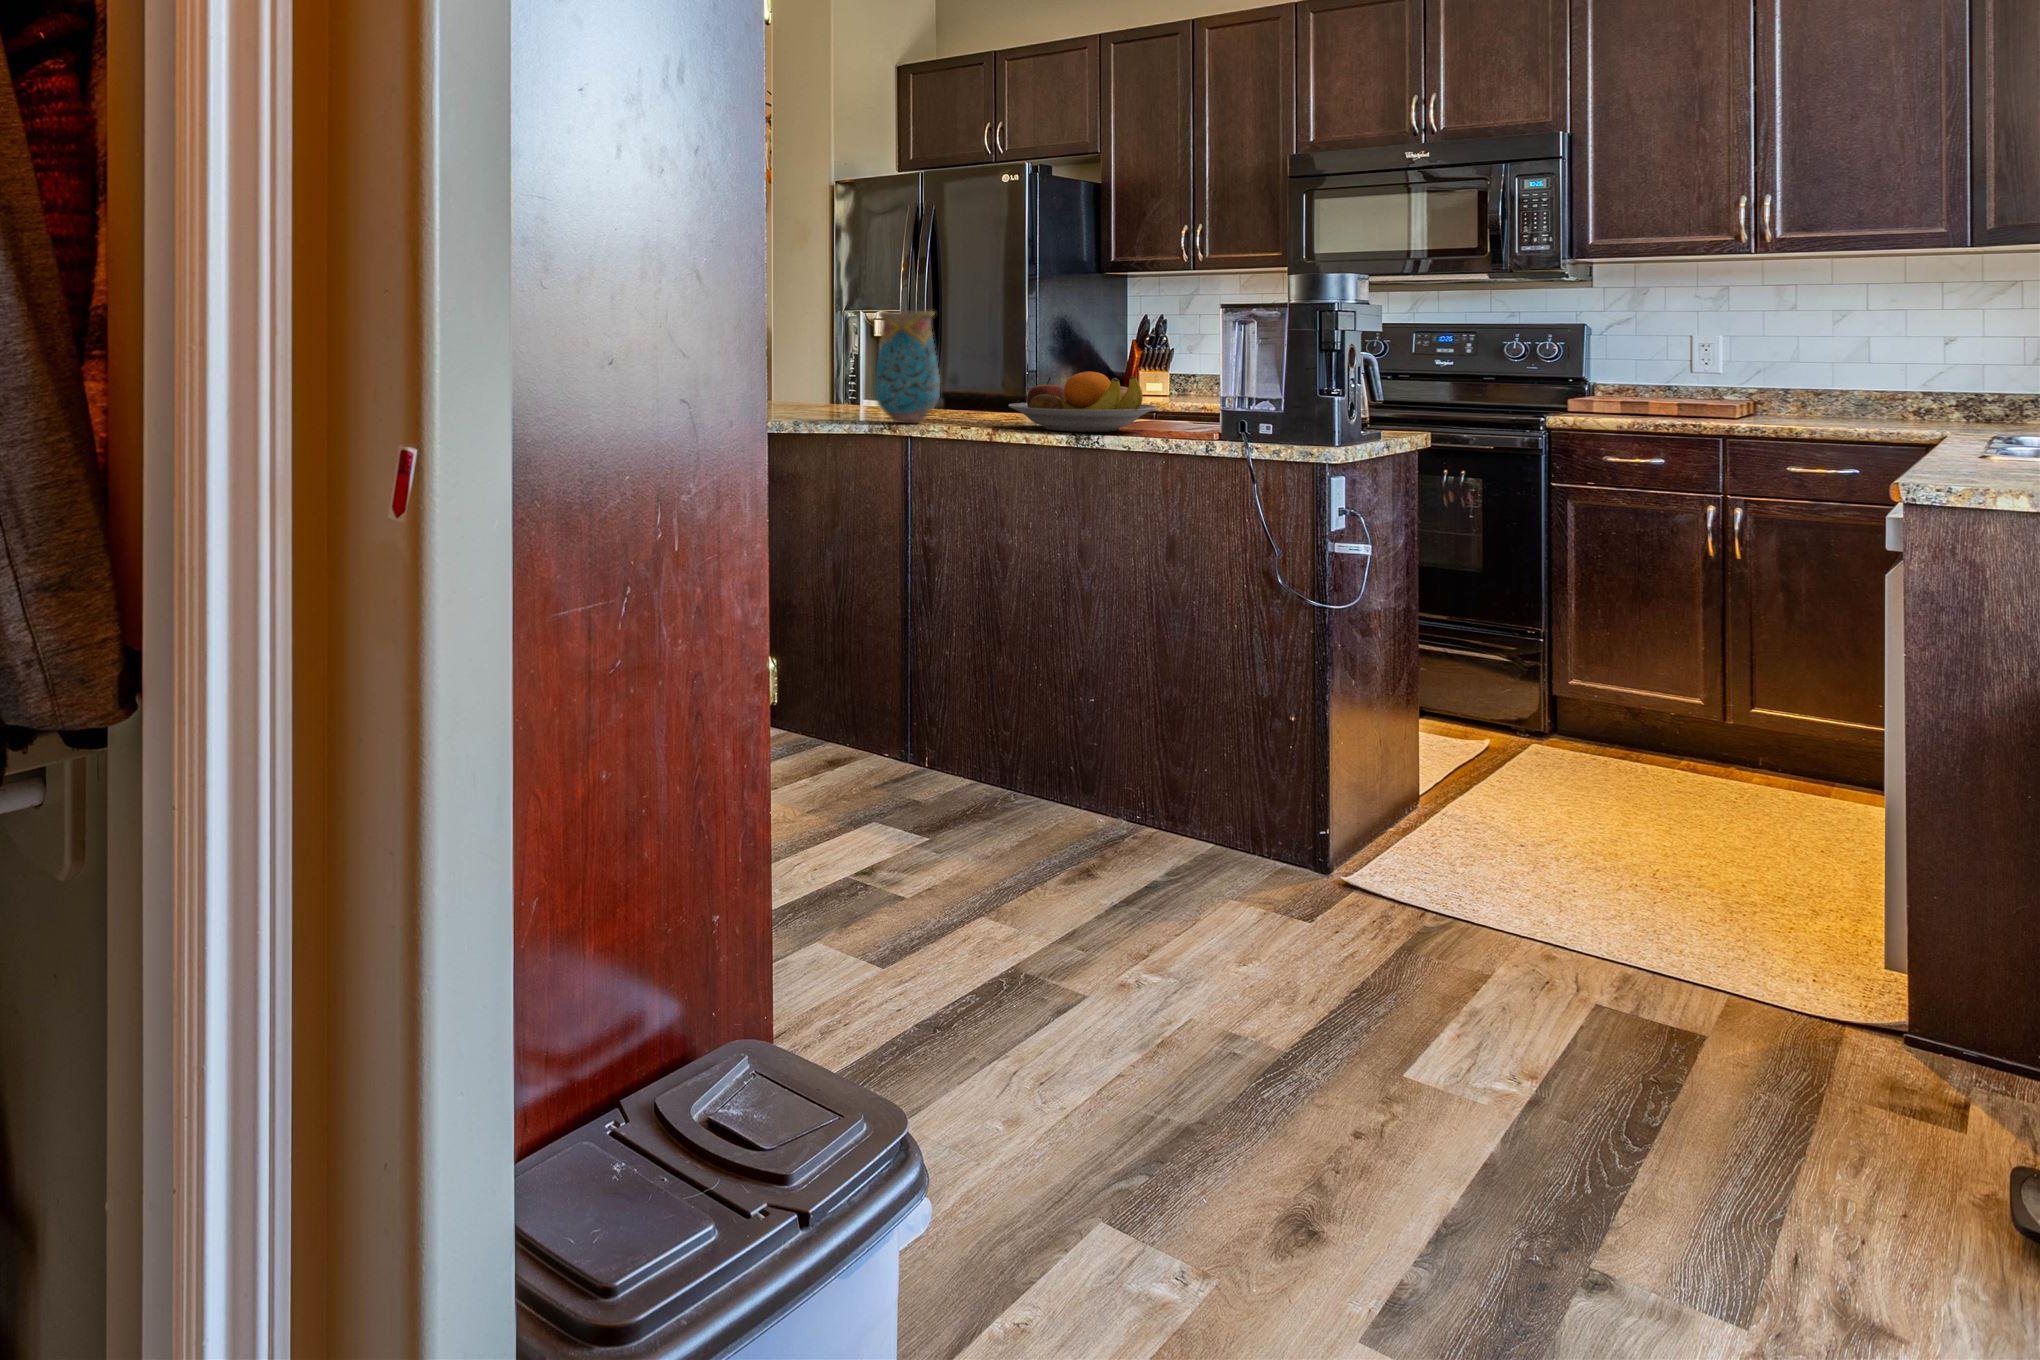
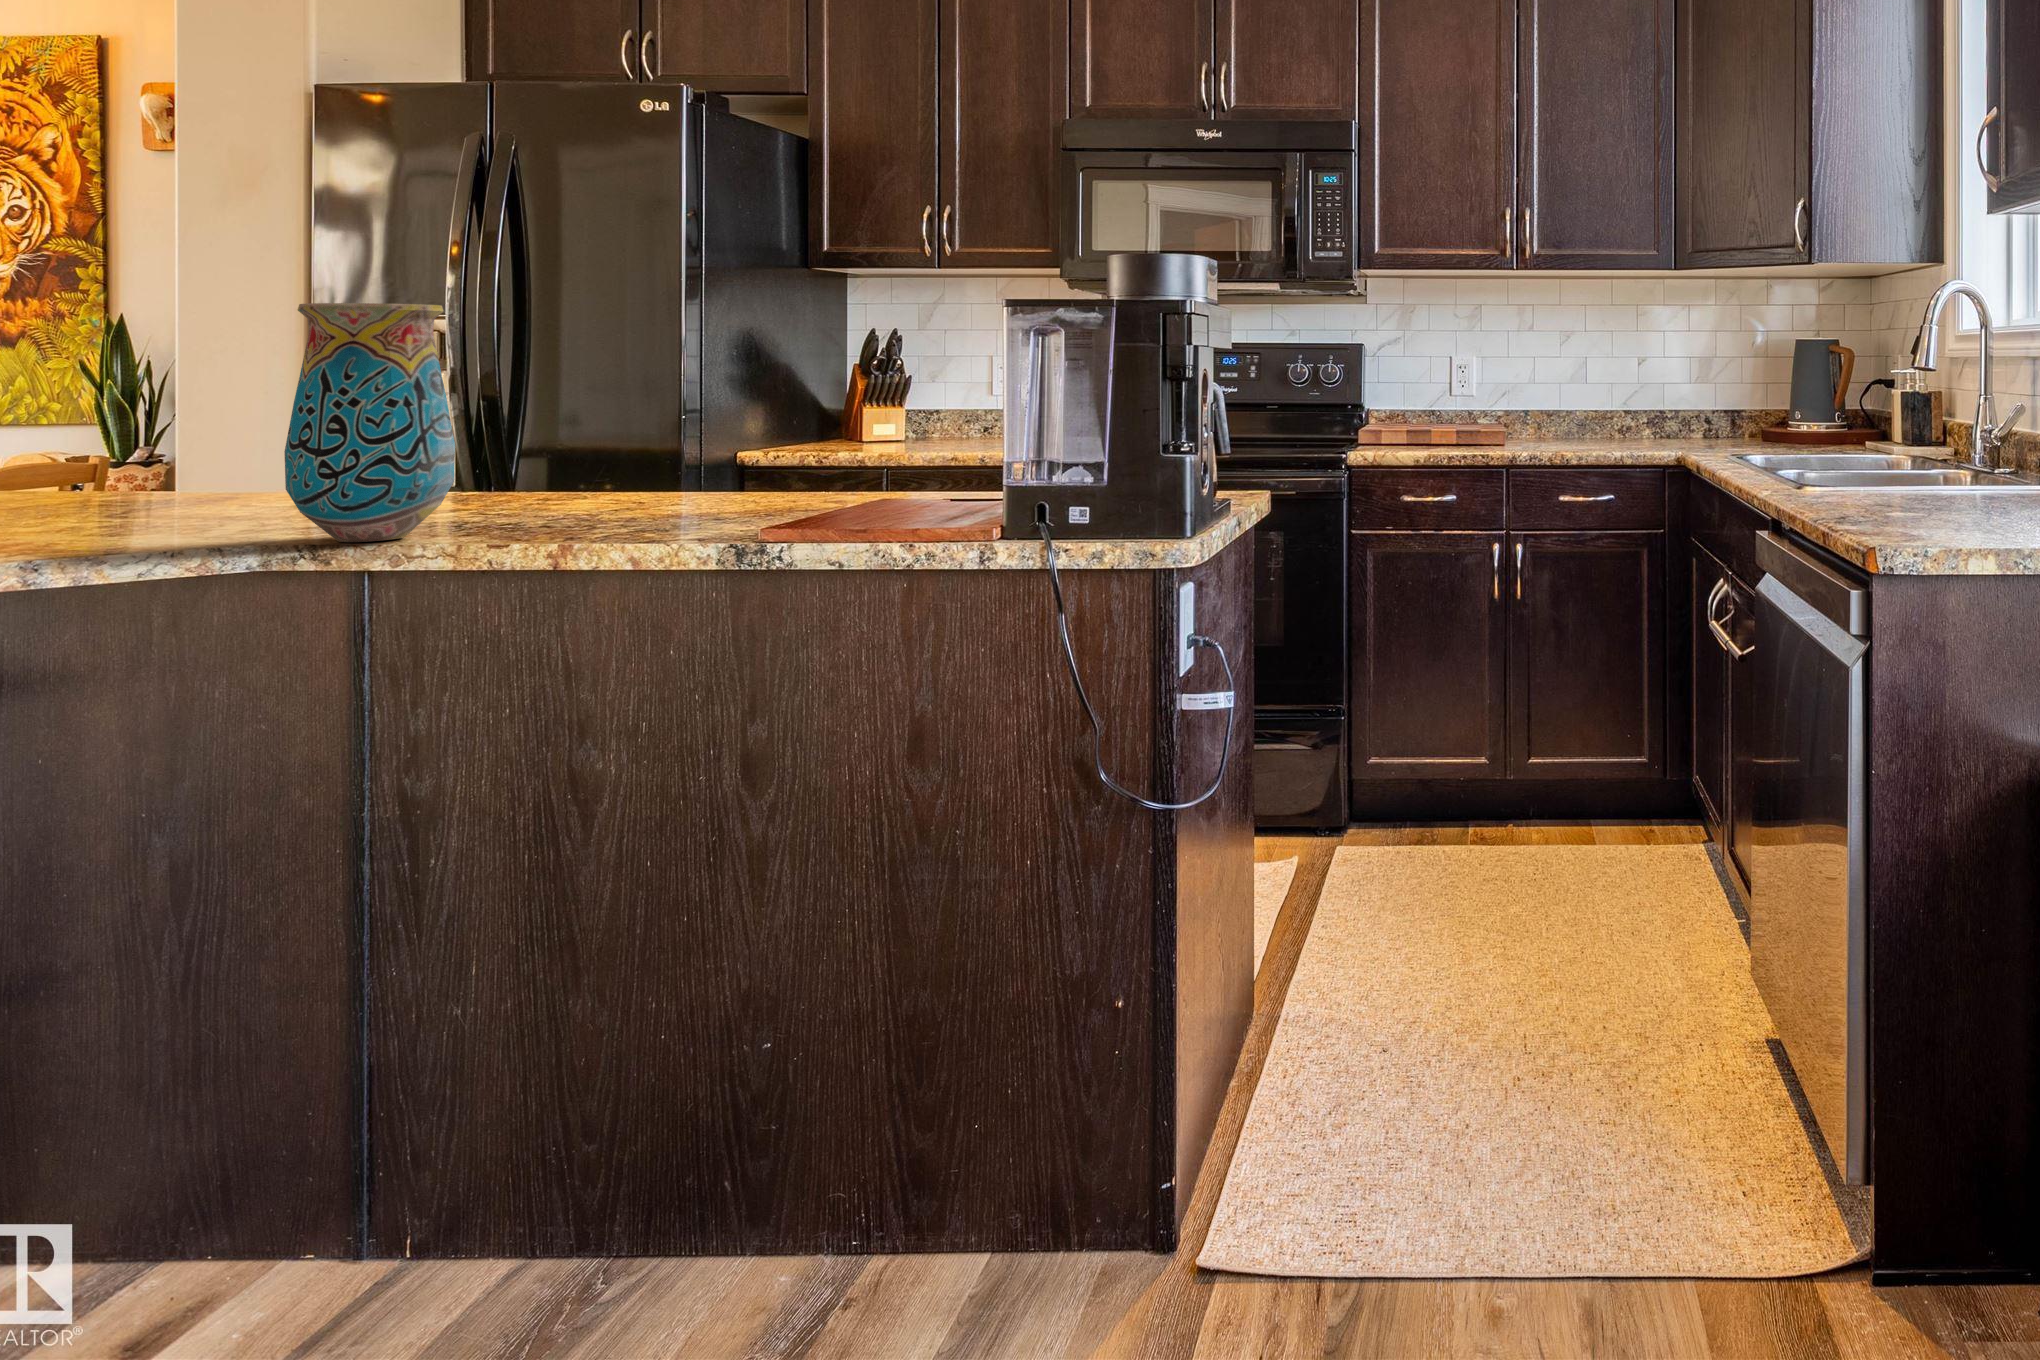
fruit bowl: present [1008,372,1157,432] -> none [606,420,891,534]

